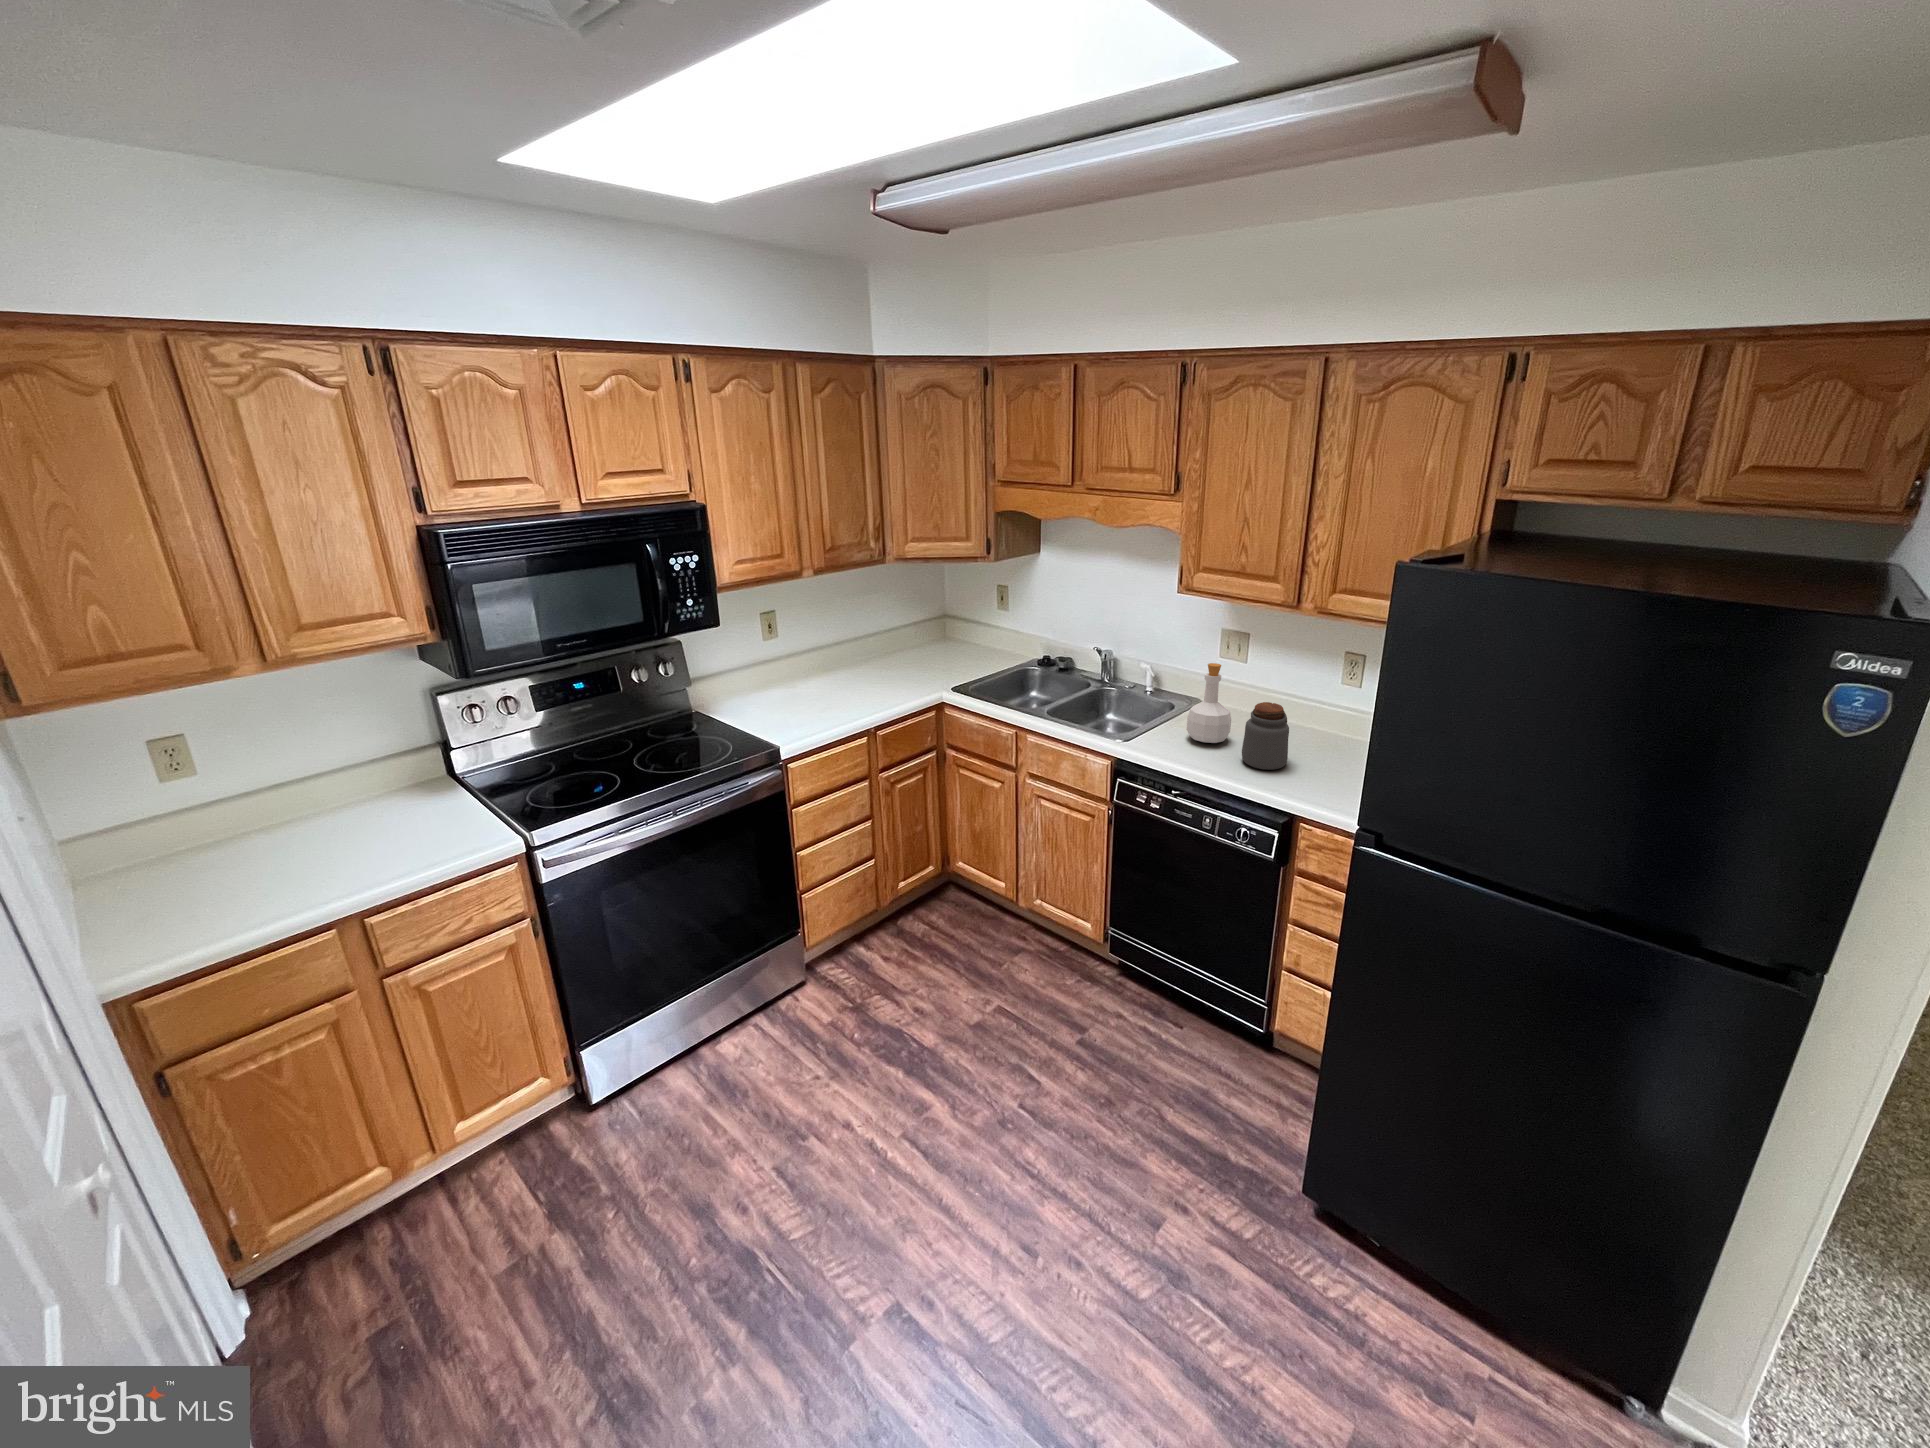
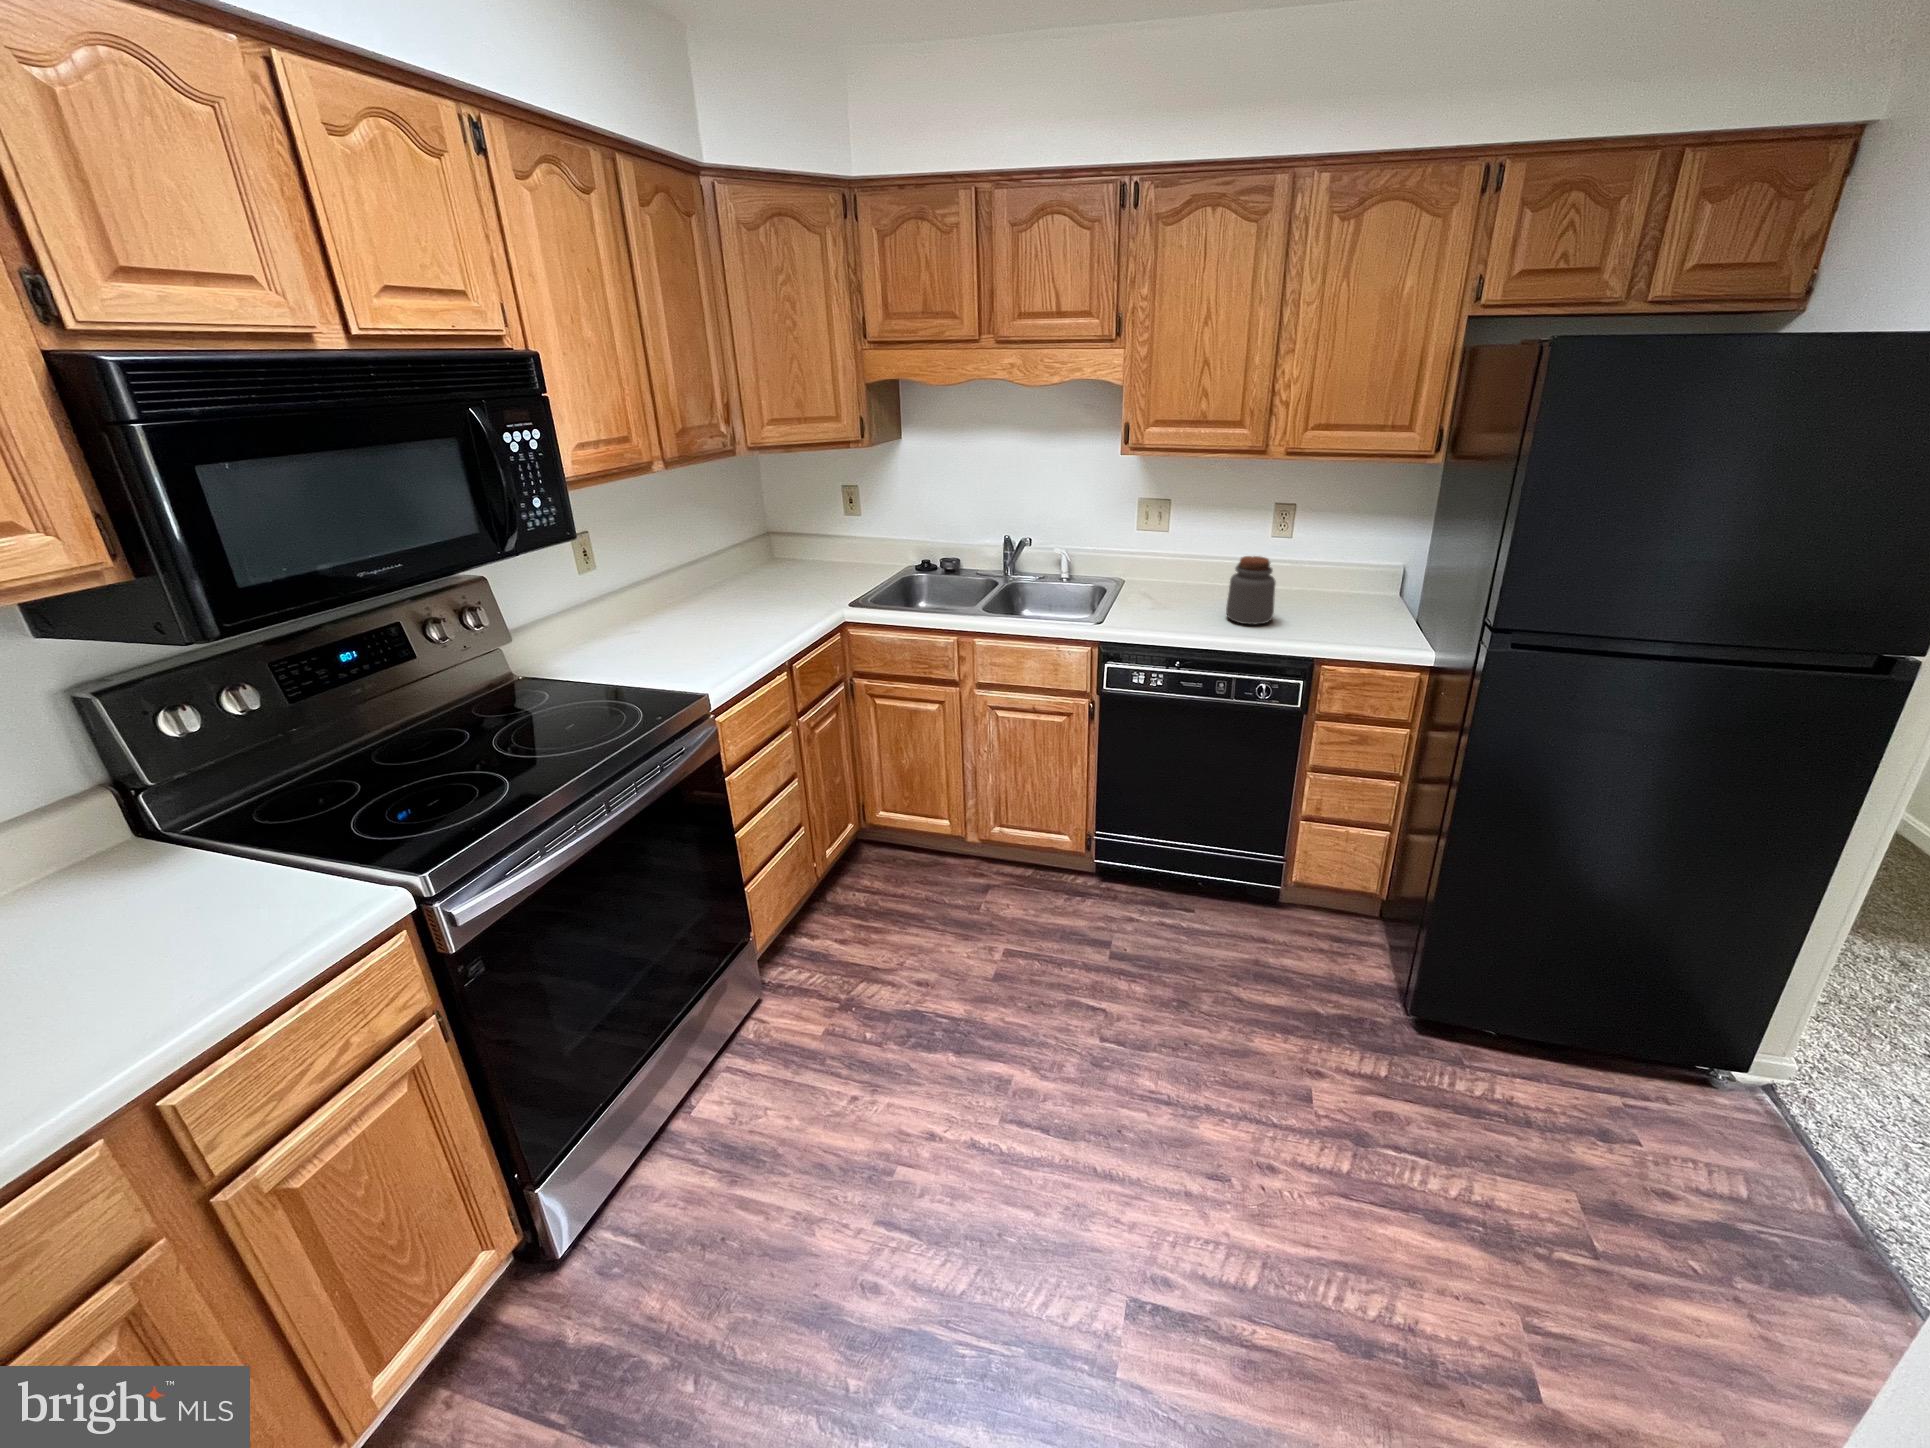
bottle: present [1187,663,1231,743] -> none [1153,526,1200,611]

